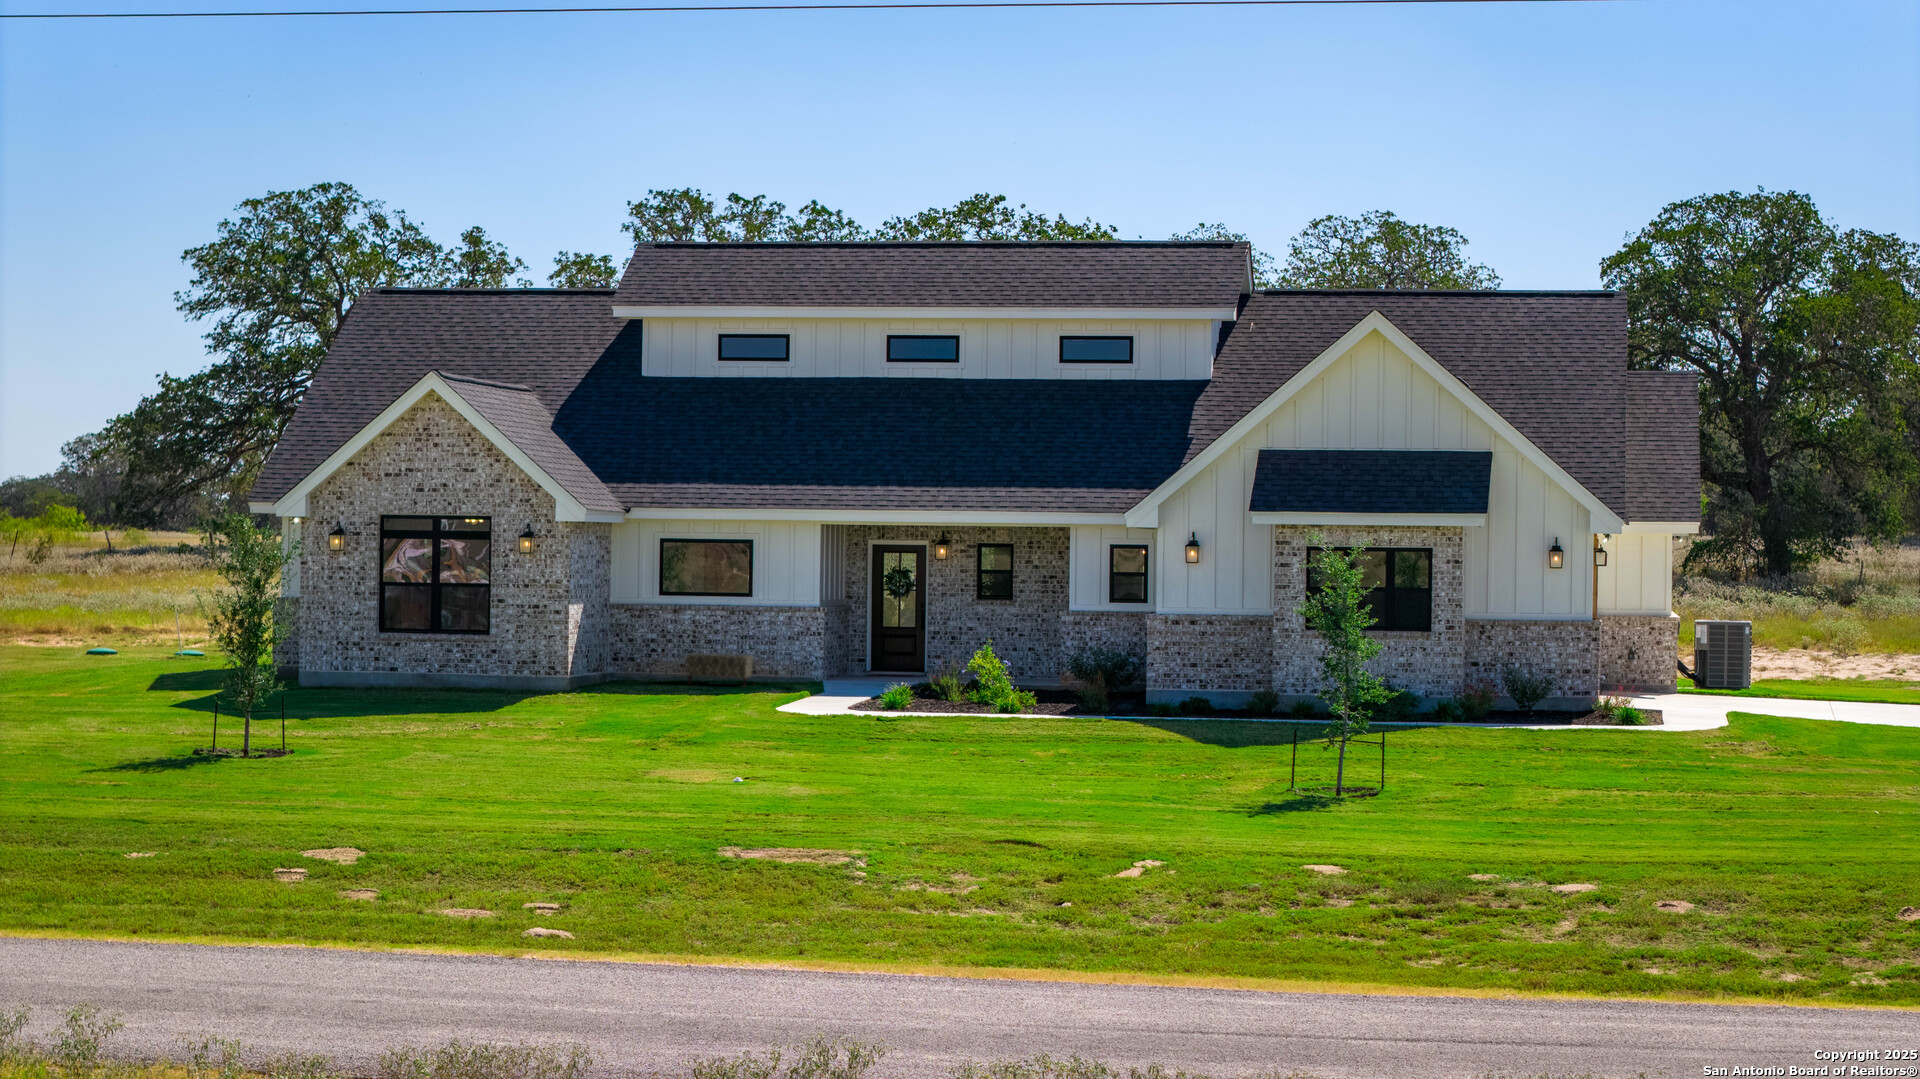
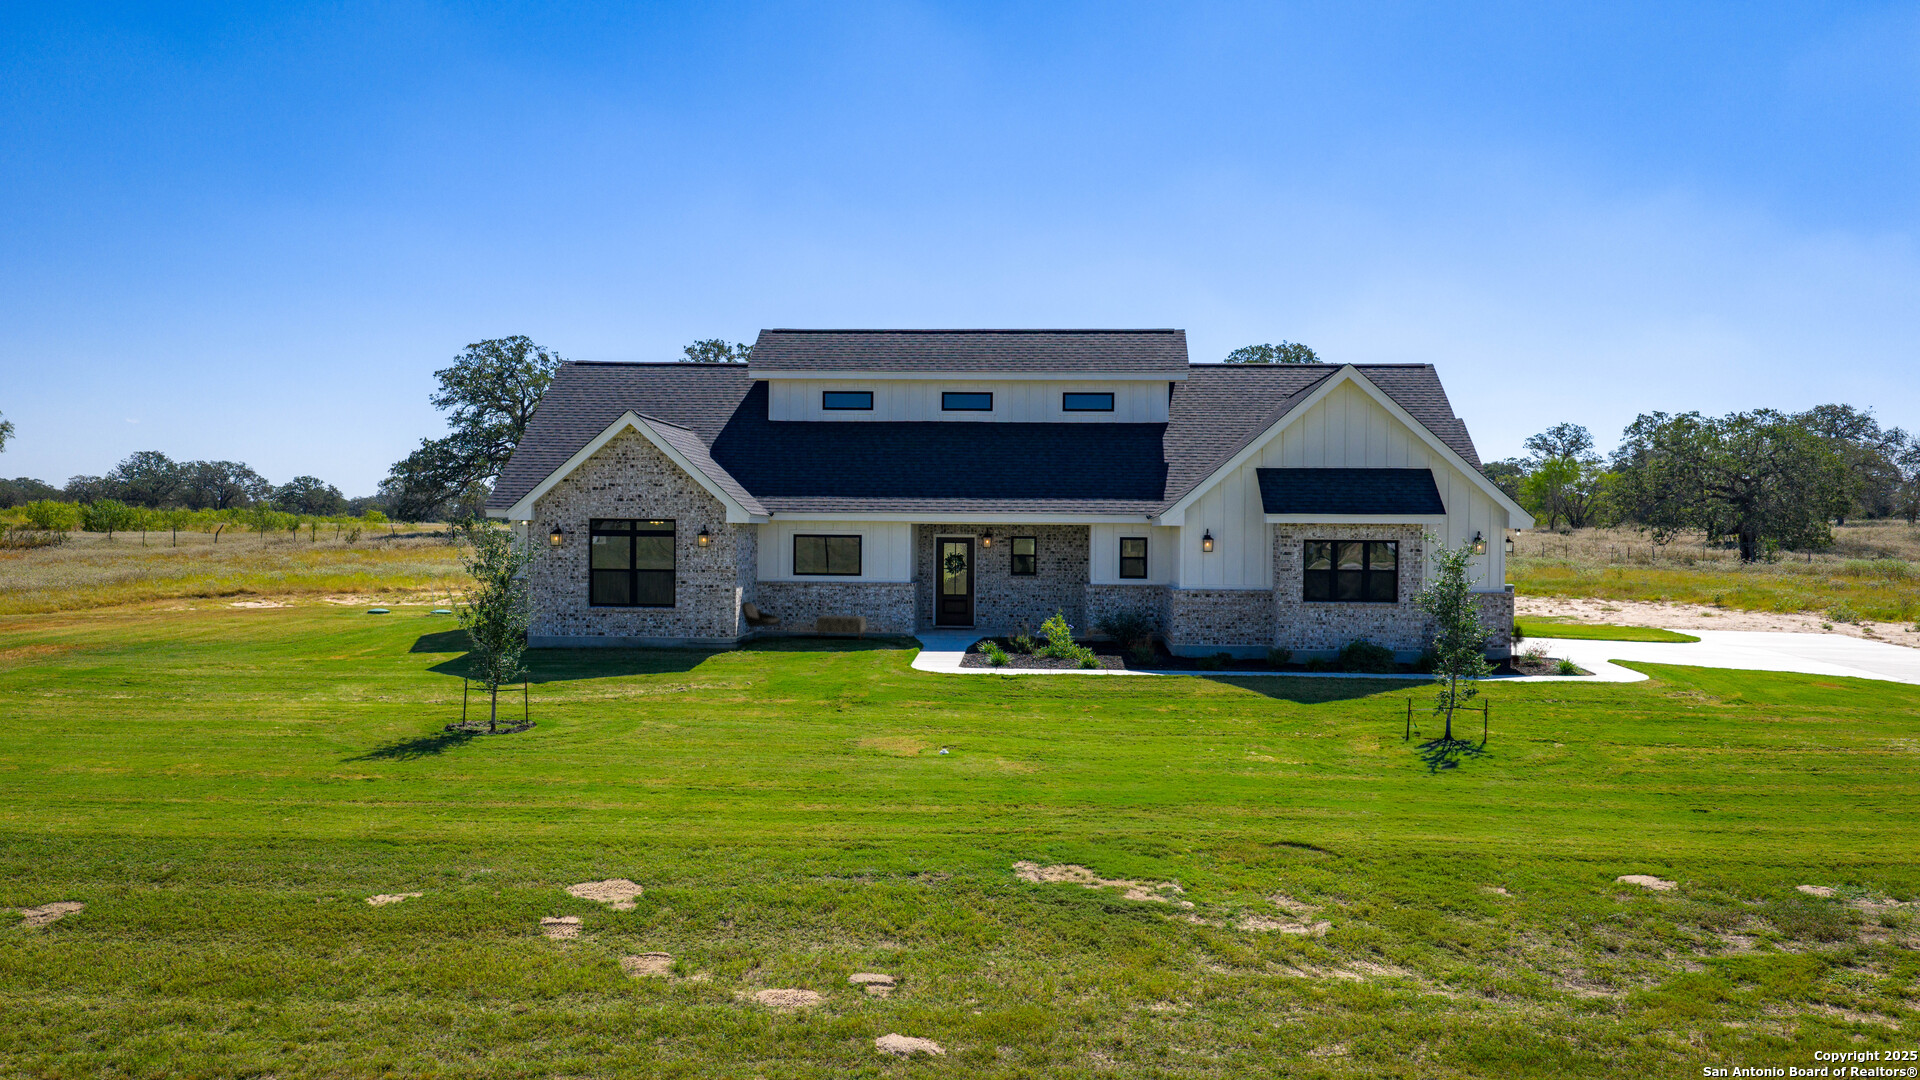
lounge chair: none [577,631,636,689] -> present [741,602,781,641]
potted tree: none [1622,669,1658,730] -> present [1502,623,1524,664]

